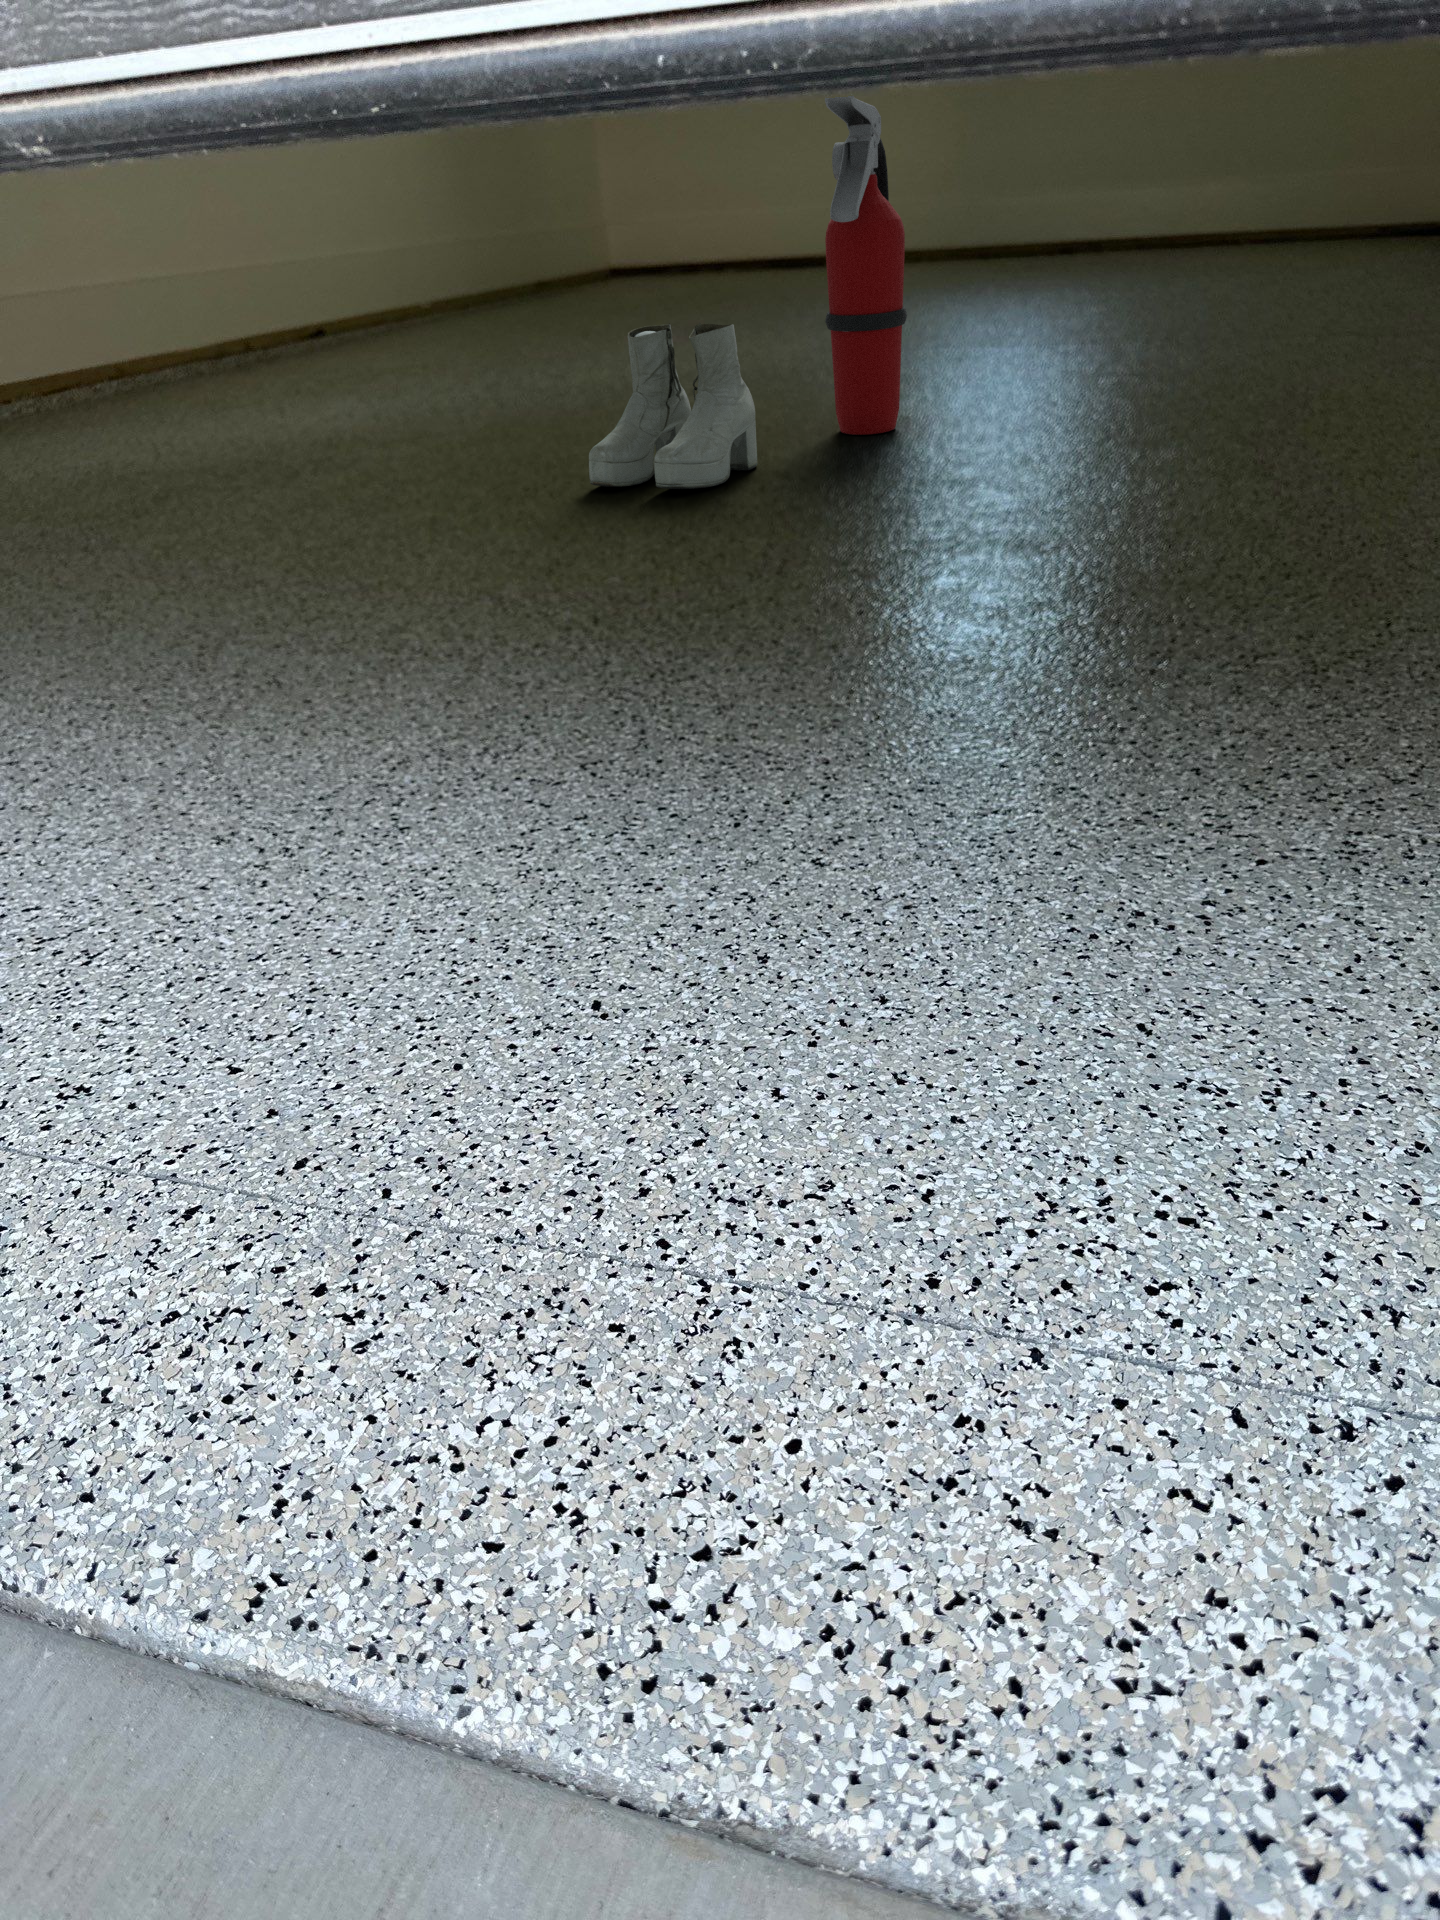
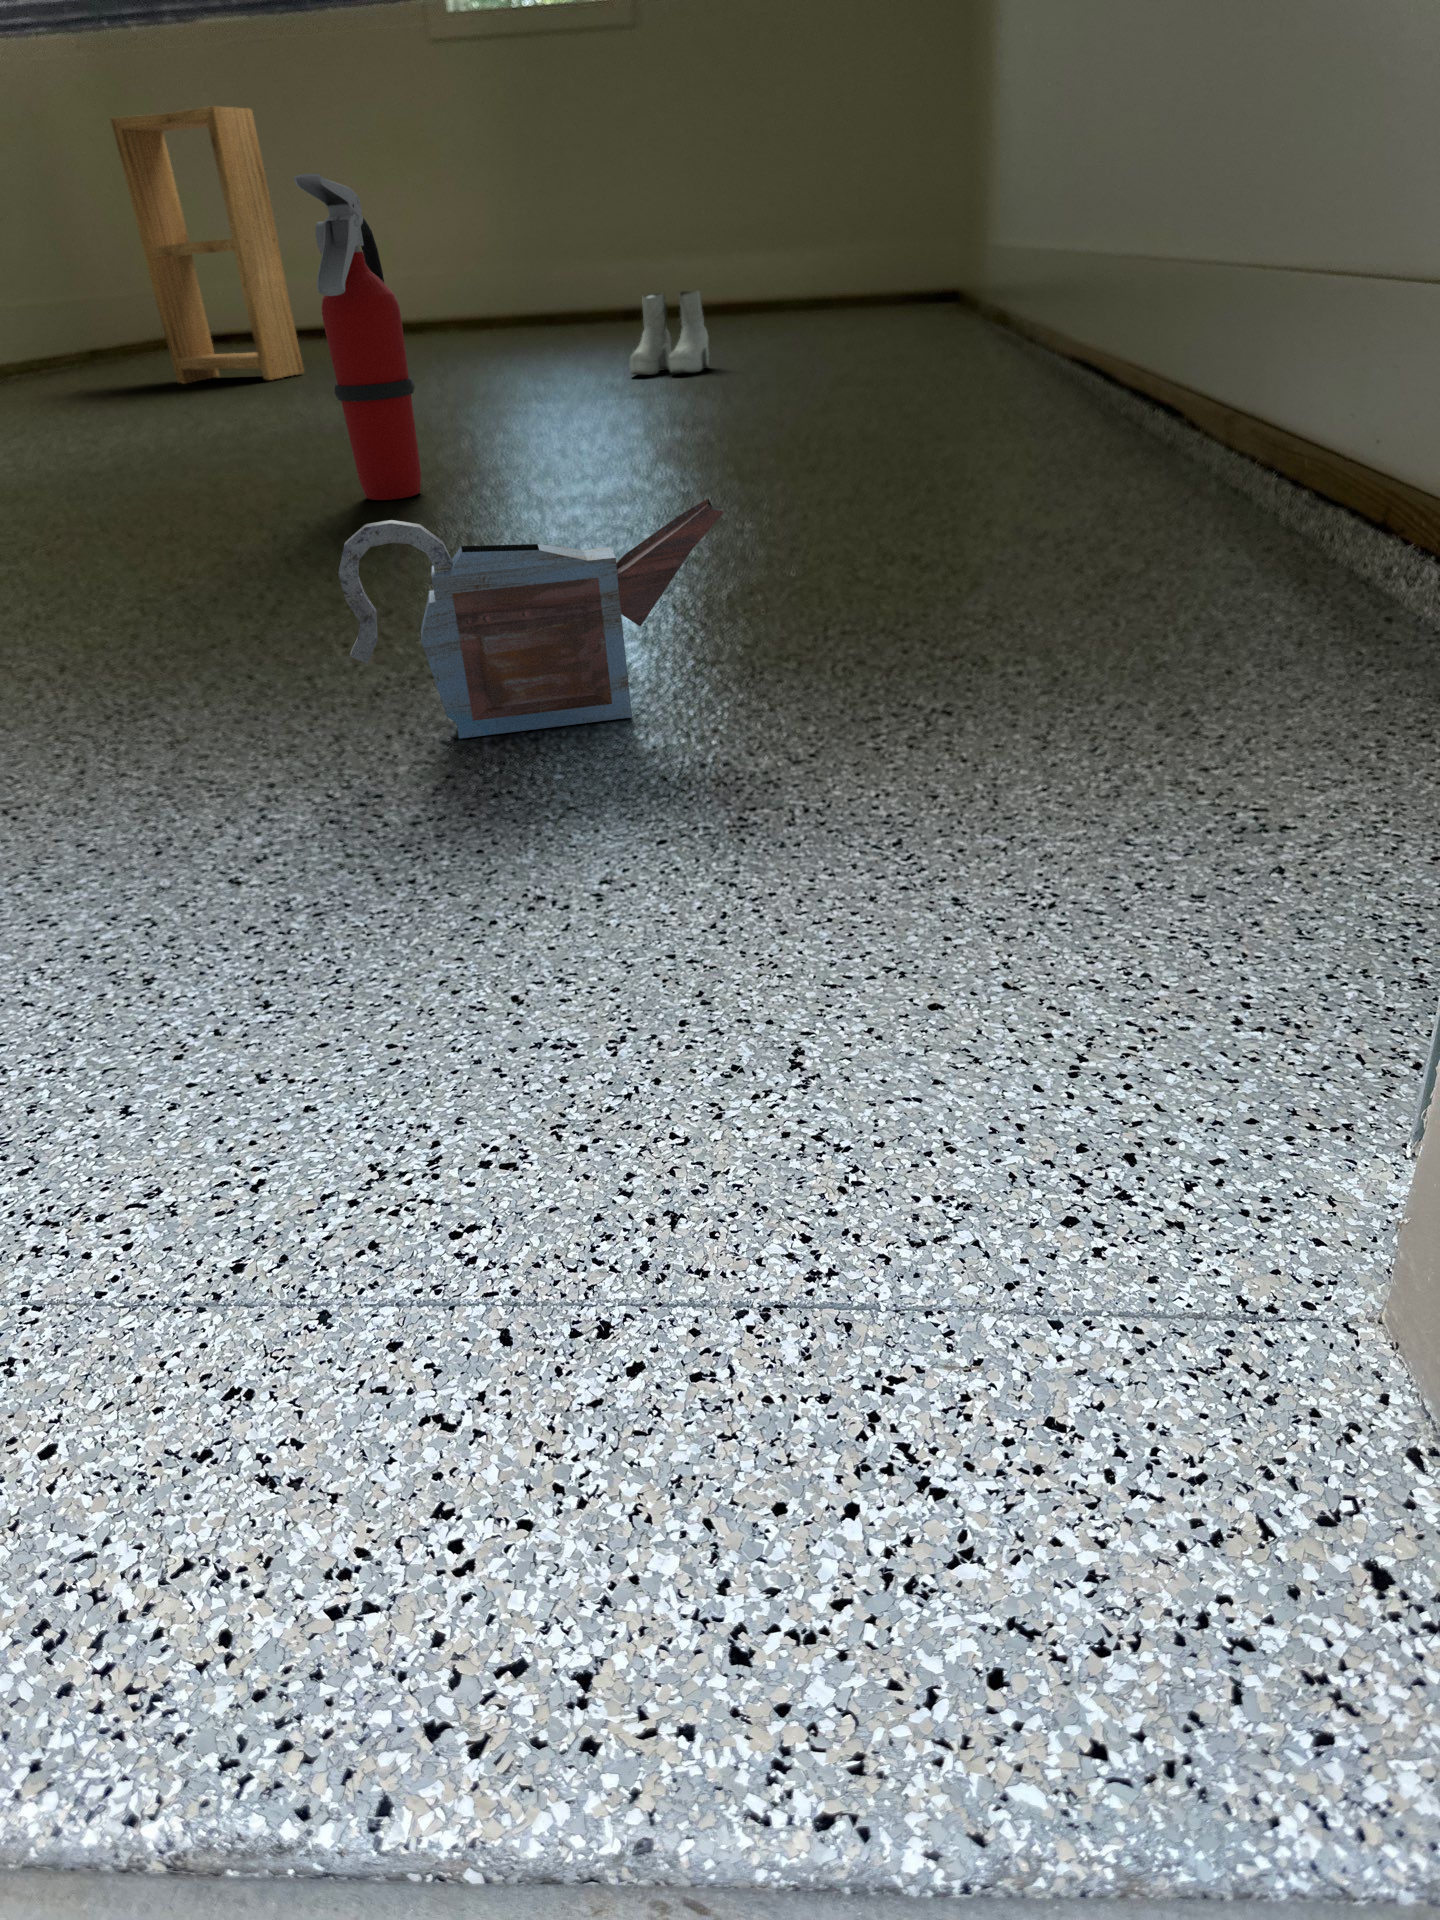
shelving unit: none [587,8,739,294] -> present [111,106,304,384]
boots: present [589,323,757,489] -> present [630,291,709,375]
watering can: none [914,480,1346,719] -> present [338,499,725,739]

